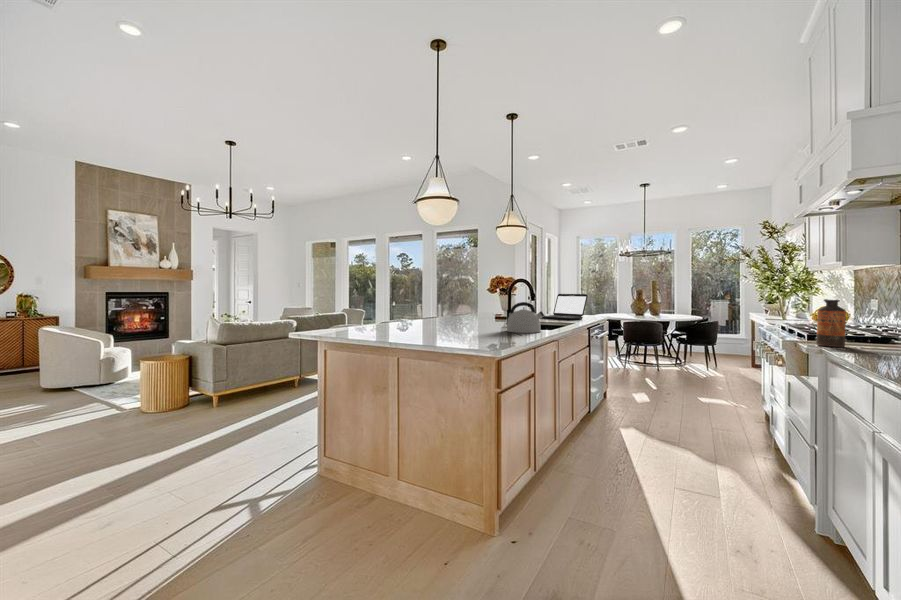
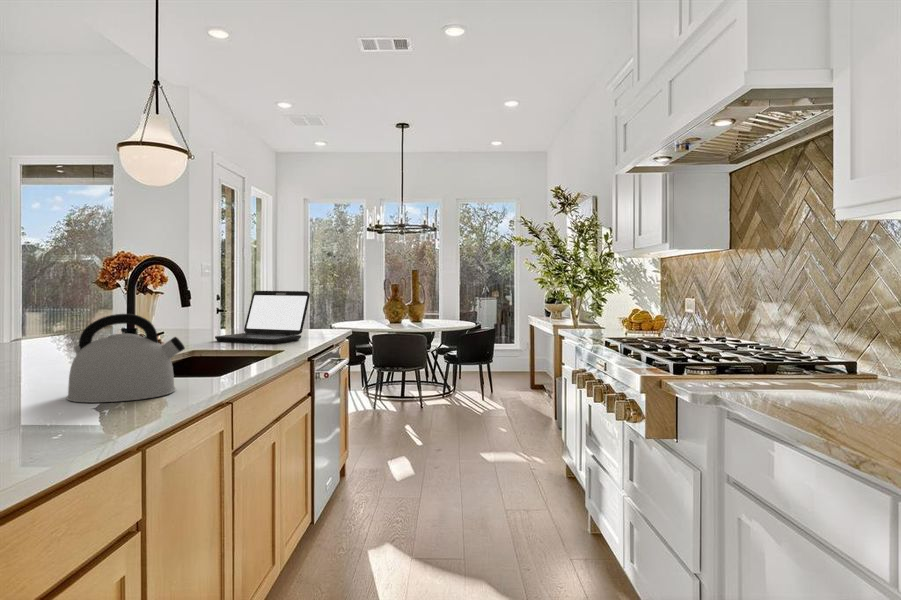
bottle: present [816,299,846,347] -> none [716,302,761,393]

